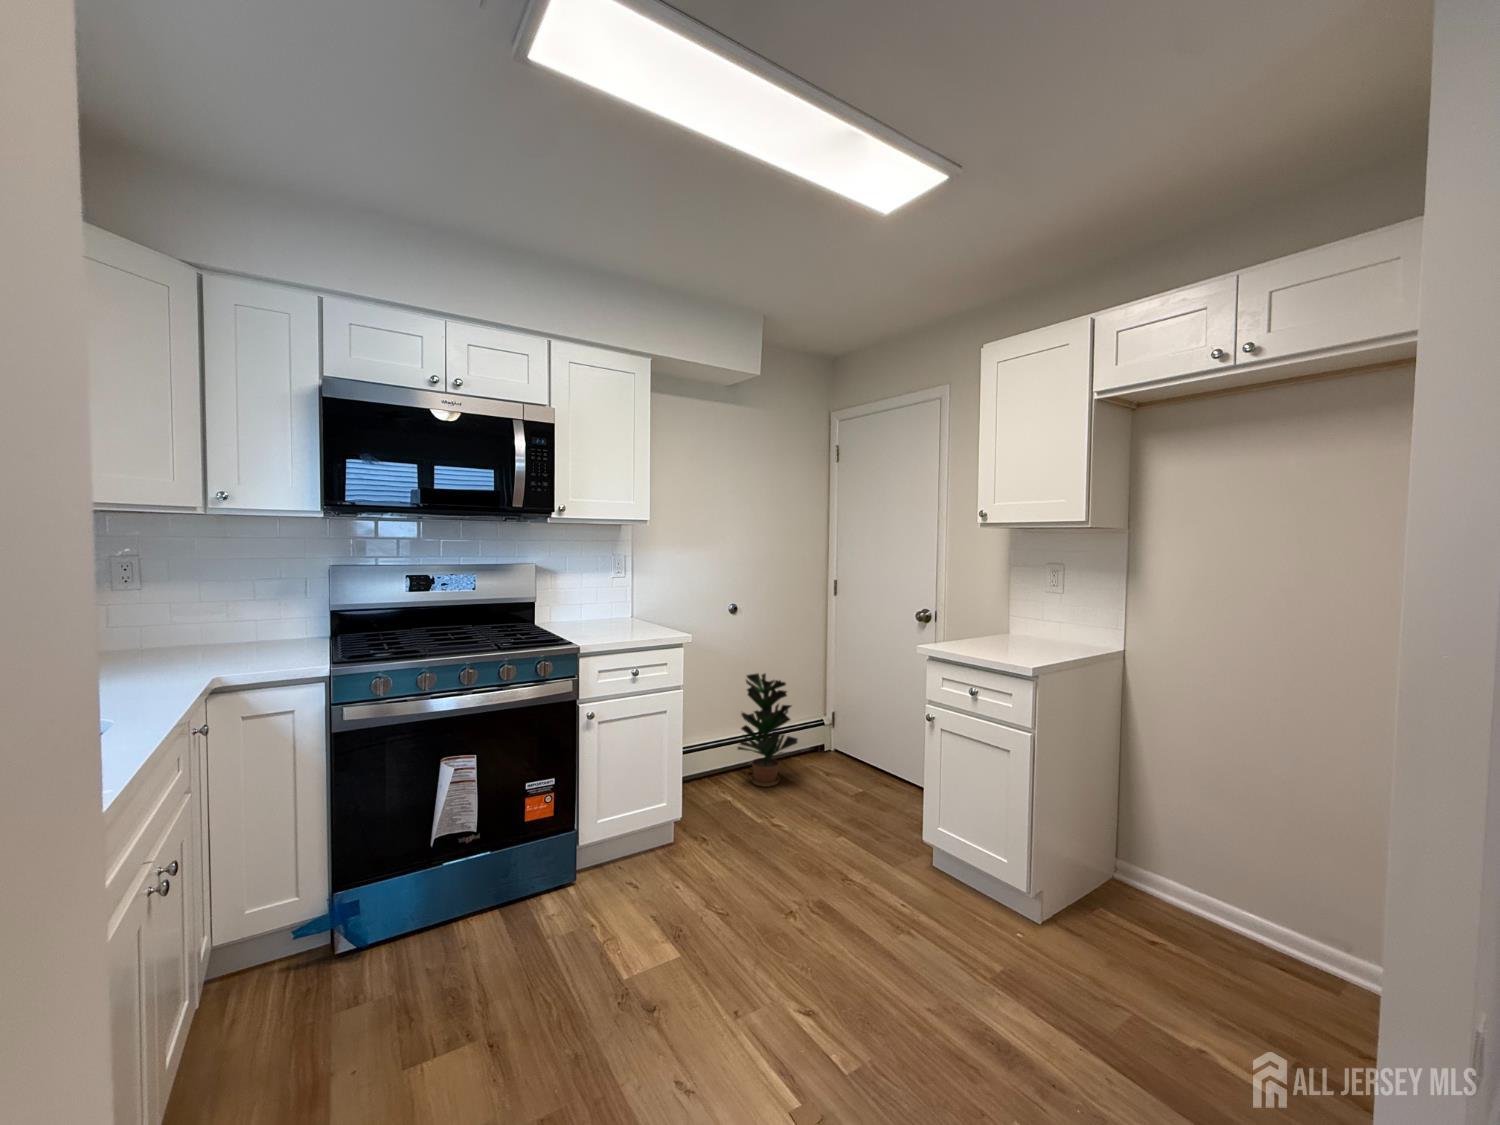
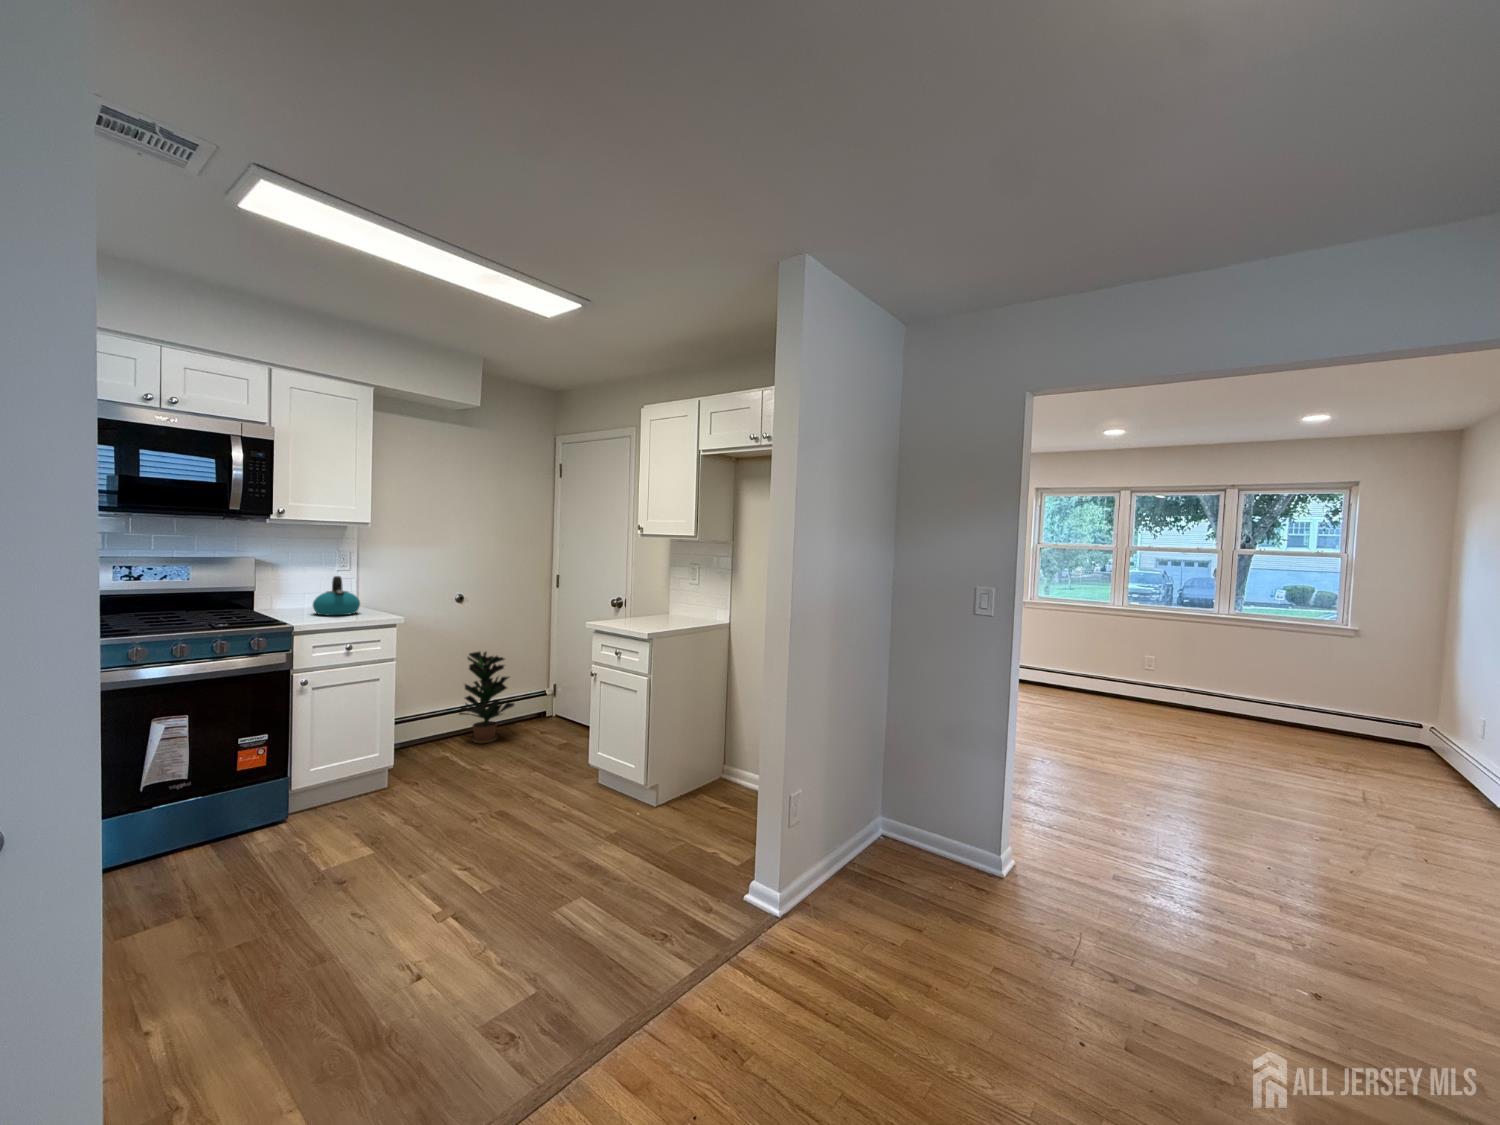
kettle: none [594,585,642,632] -> present [313,576,360,616]

